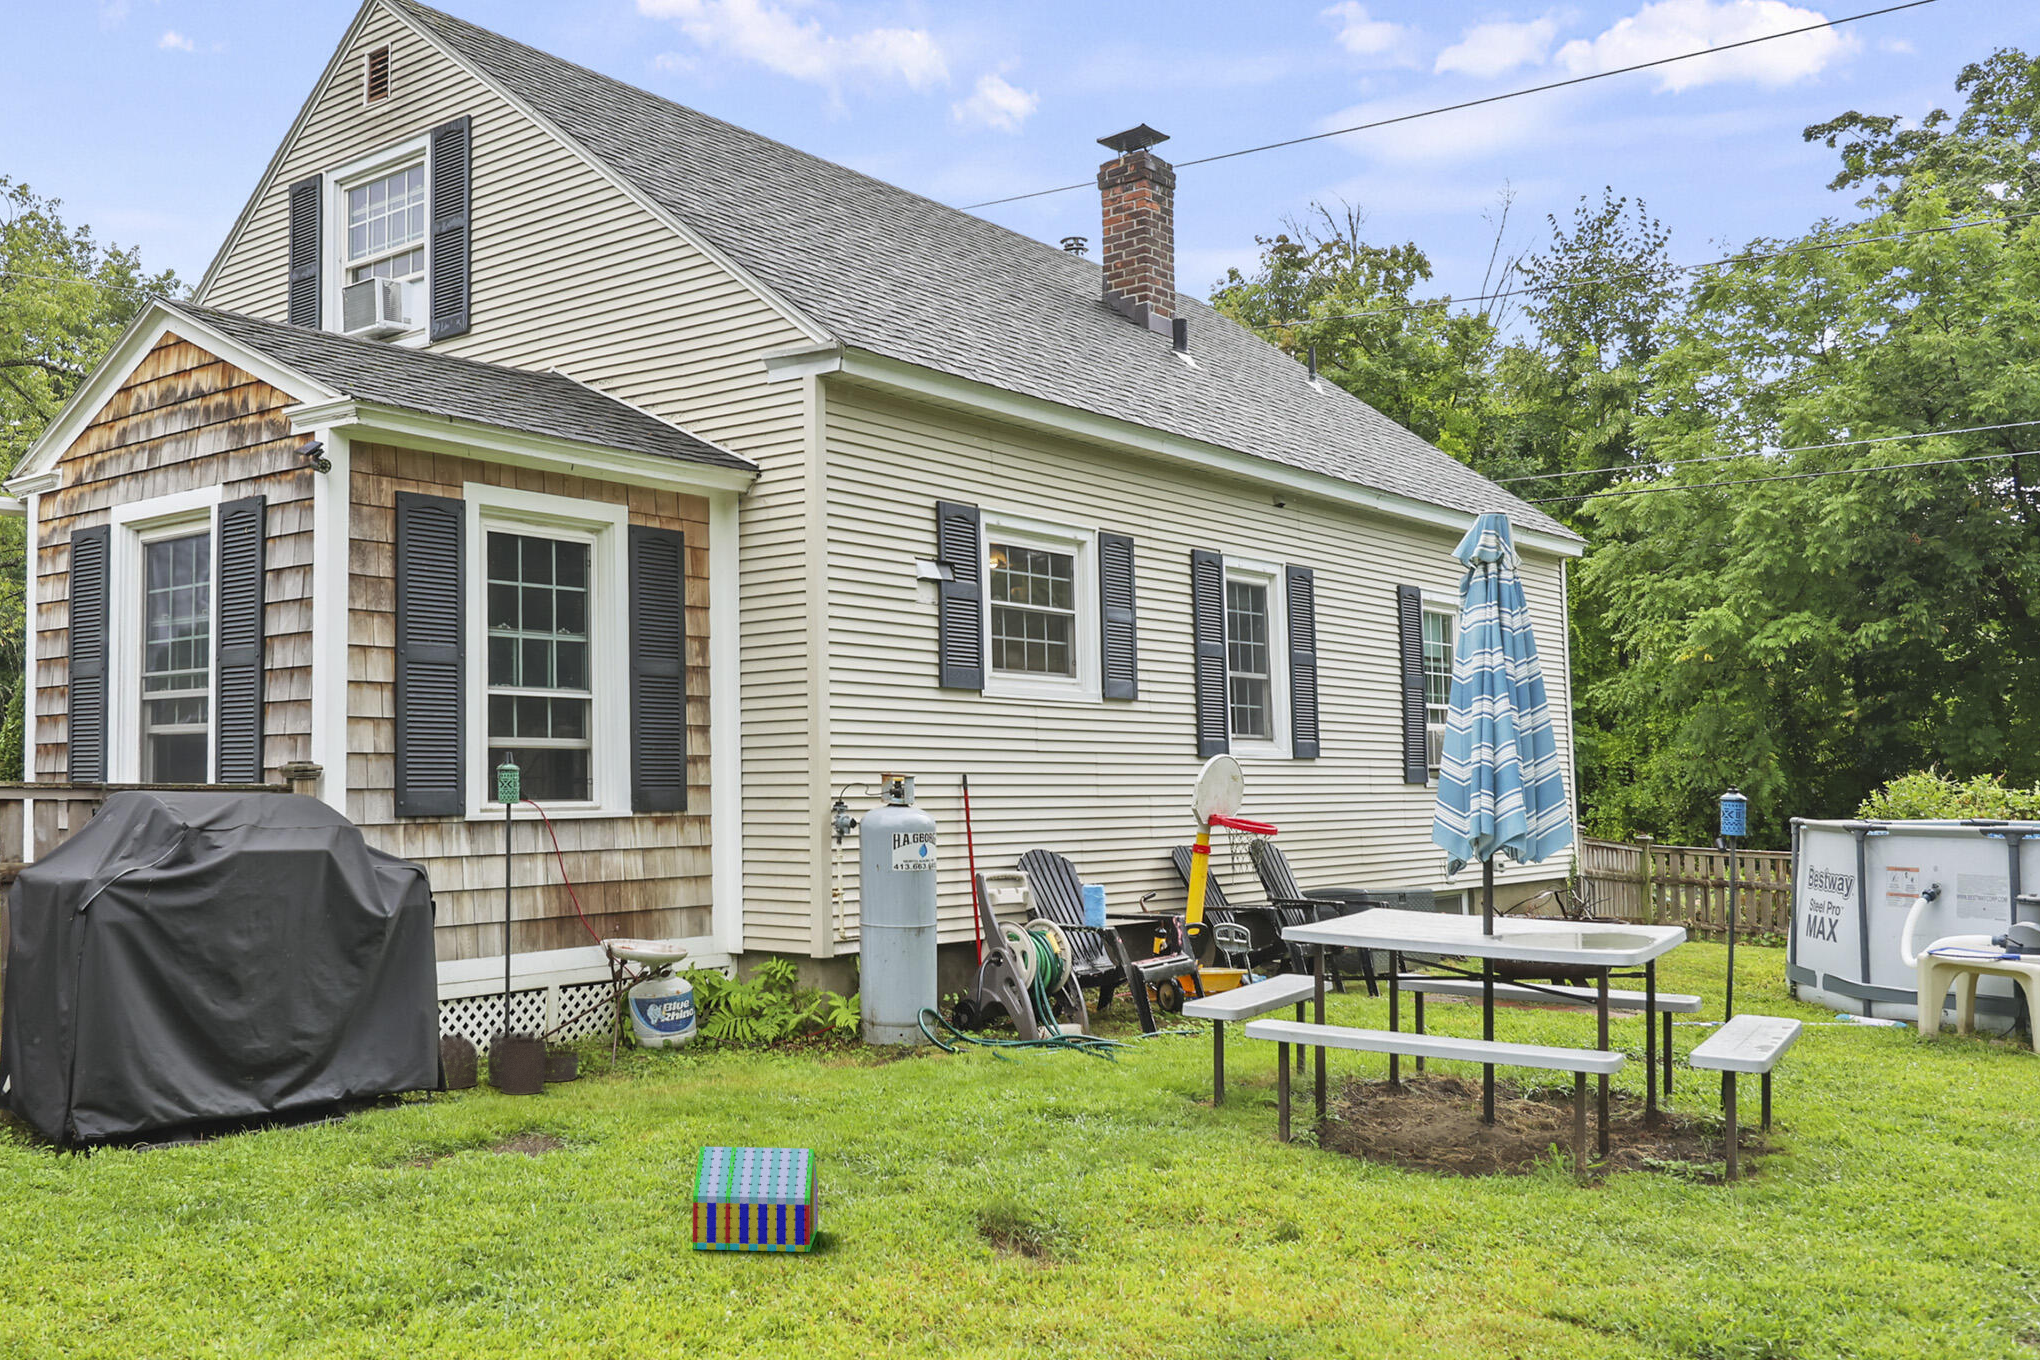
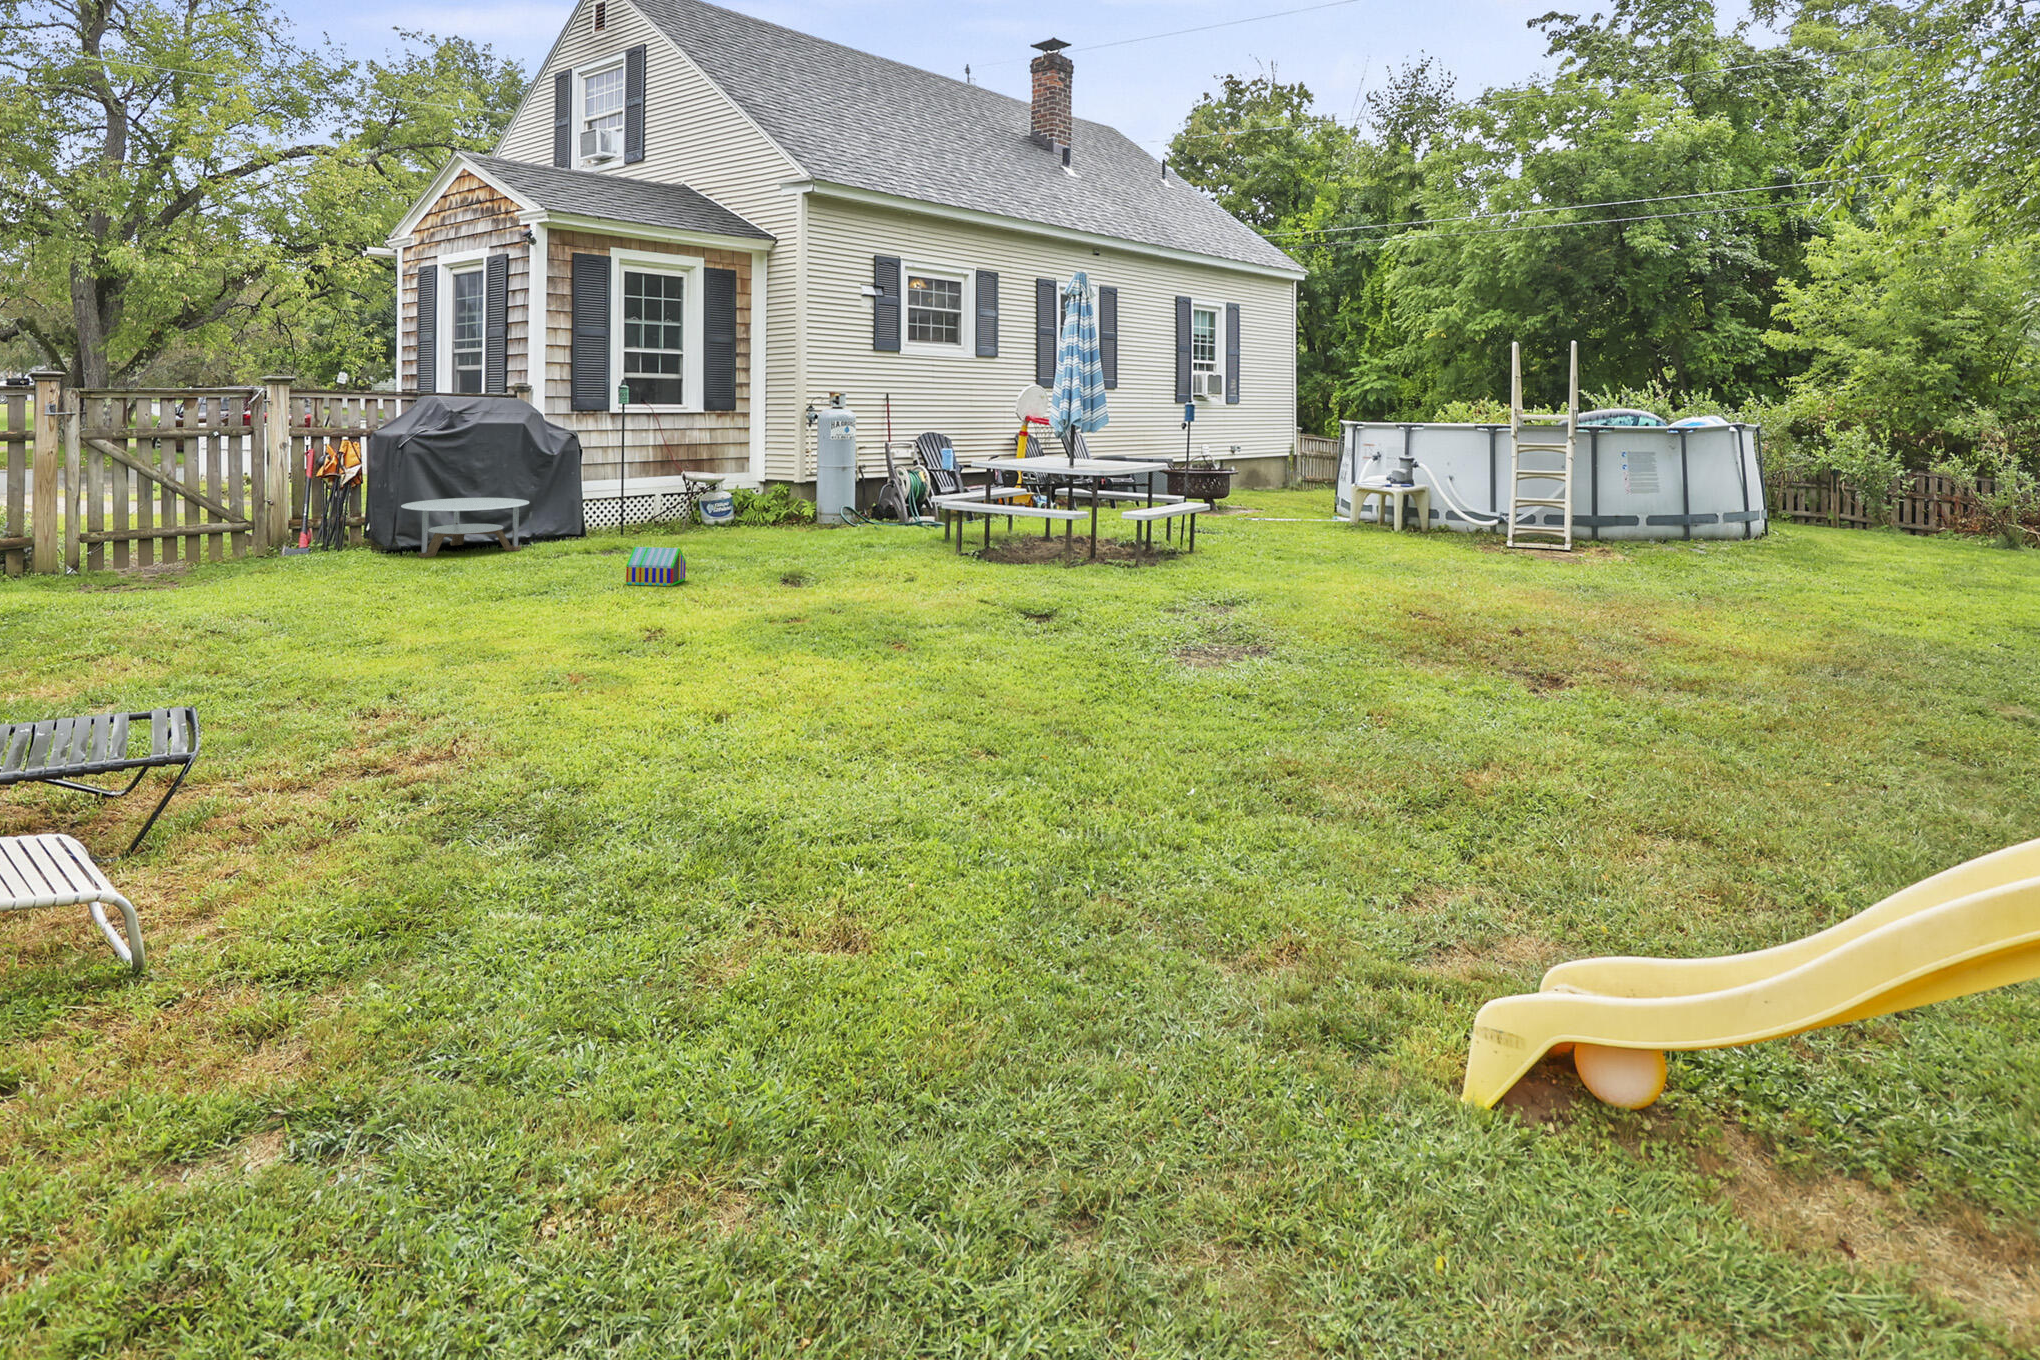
round table: none [91,1013,361,1167] -> present [401,498,530,557]
woven basket: present [437,1027,579,1095] -> none [578,508,655,537]

